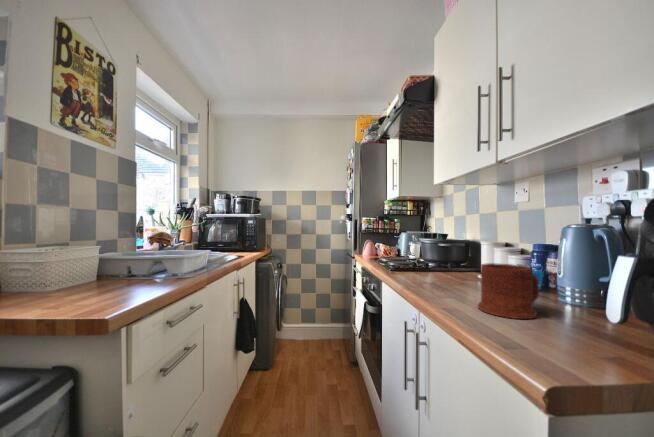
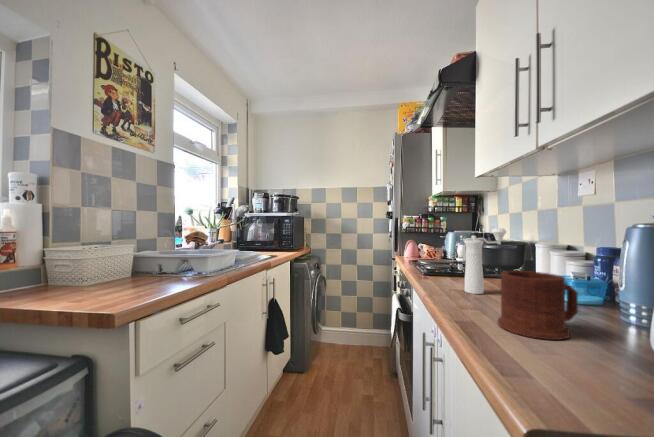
pepper mill: none [434,229,466,285] -> present [464,228,506,294]

